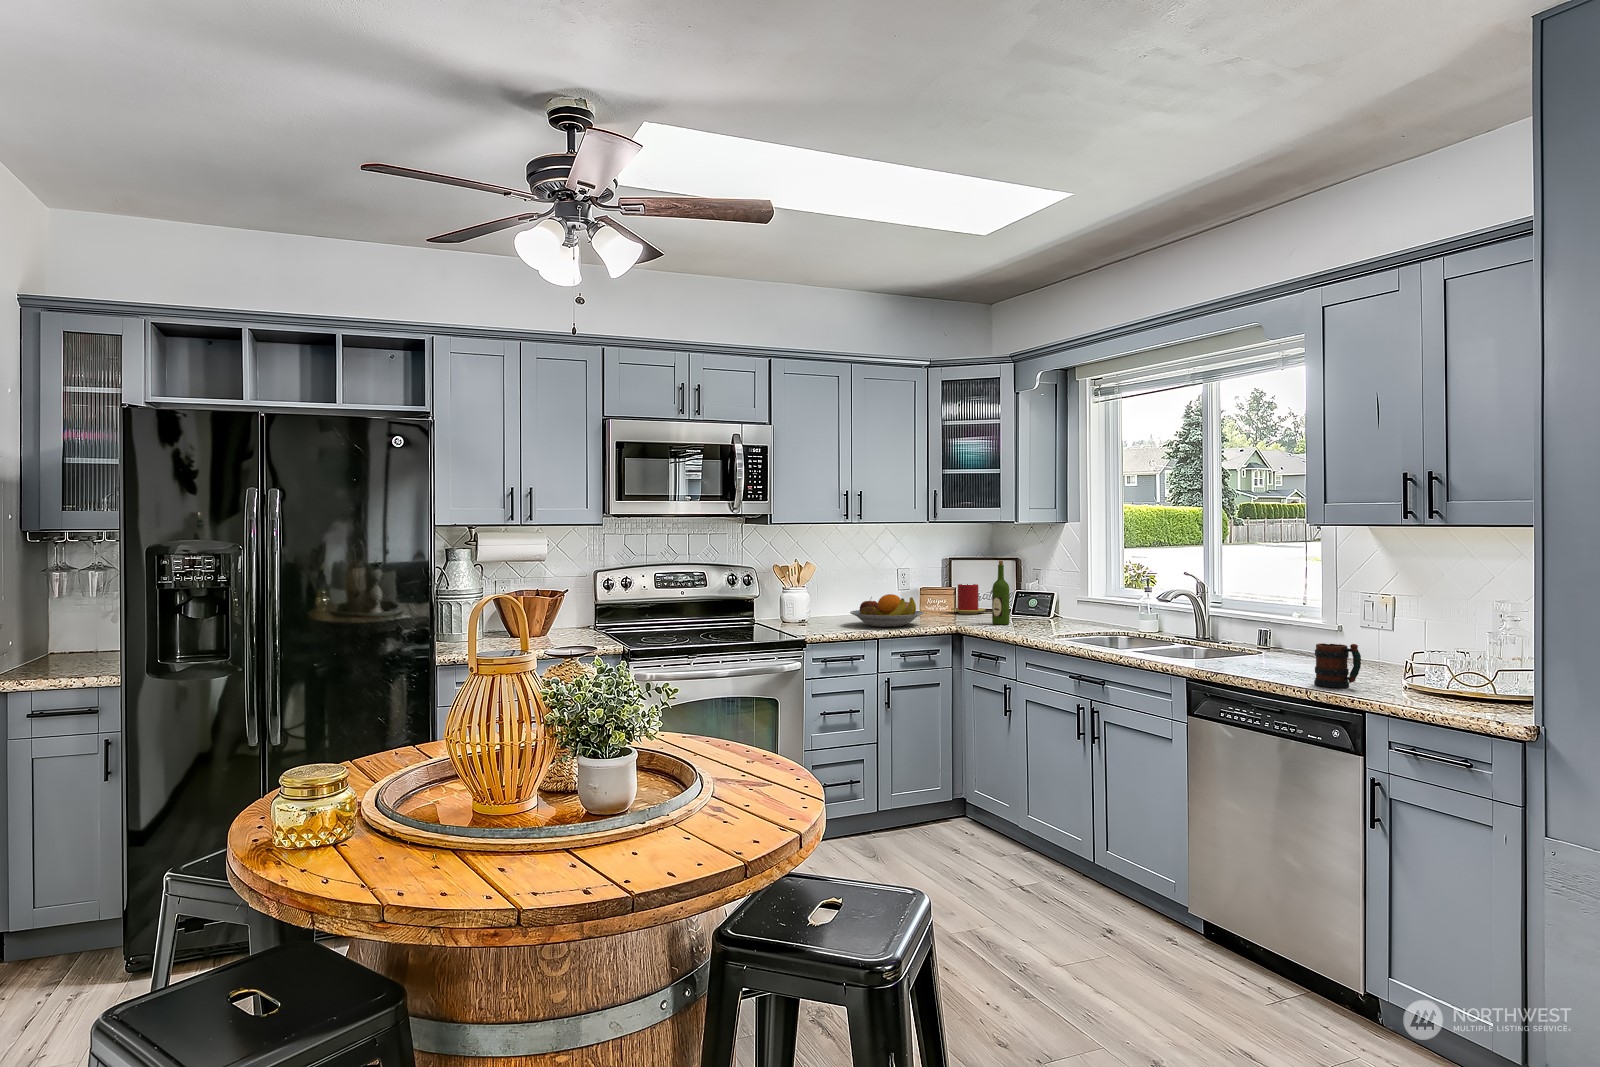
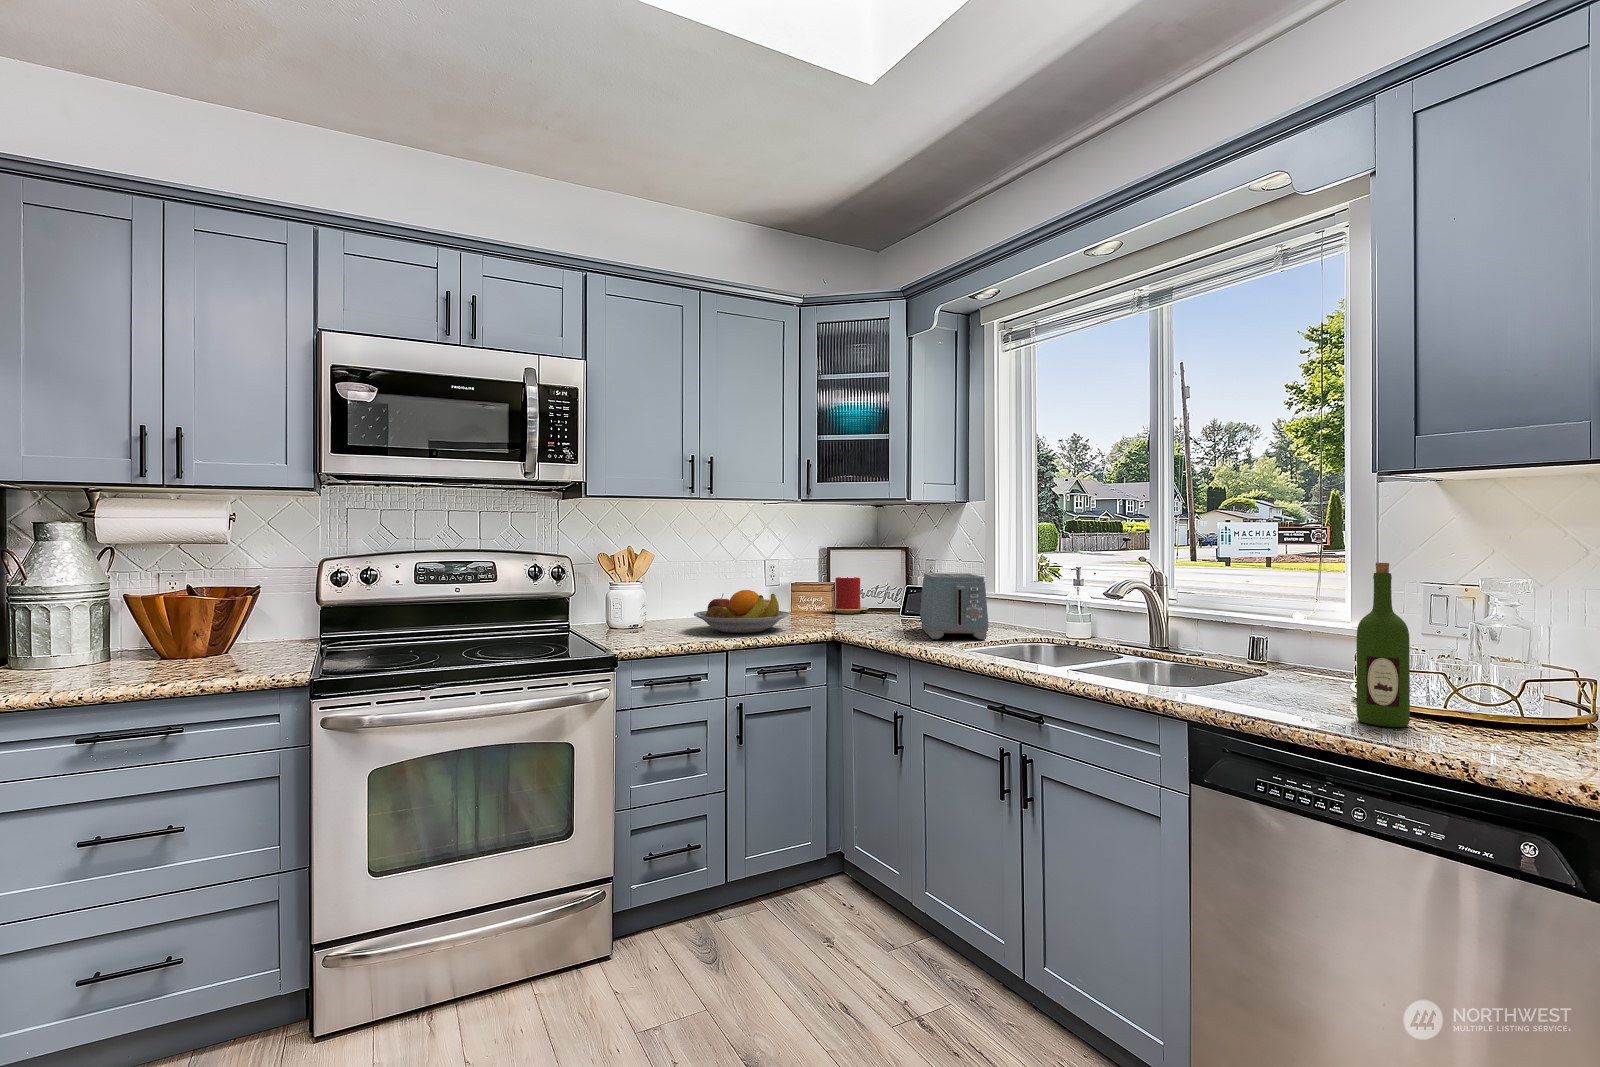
wine bottle: present [992,561,1009,625] -> present [1357,563,1410,727]
toaster: none [1026,582,1077,632] -> present [920,573,989,640]
mug: present [1314,643,1361,688] -> none [1442,671,1545,754]

